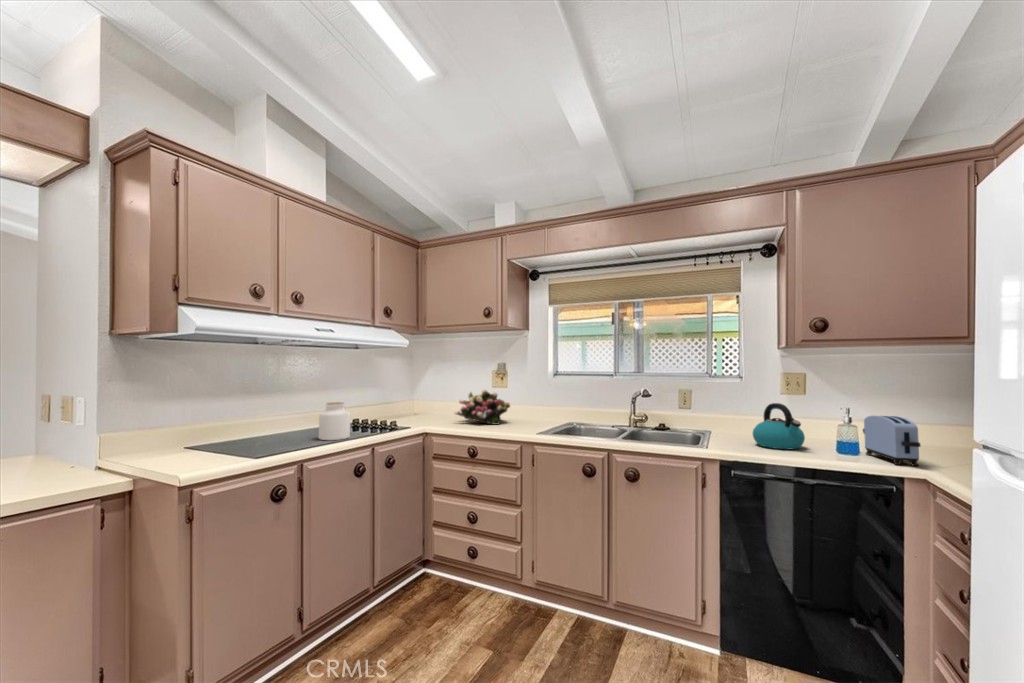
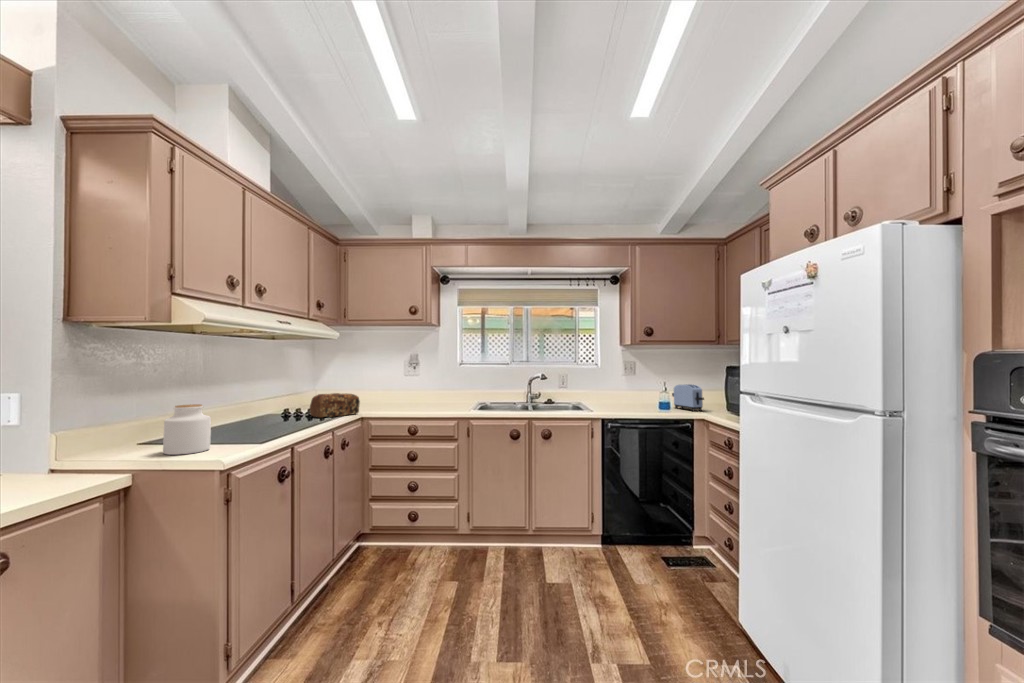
flower arrangement: present [455,390,510,424] -> none [377,380,427,409]
jar: present [319,402,350,440] -> present [163,404,211,455]
bread loaf: none [381,402,429,428] -> present [310,393,360,418]
kettle: present [753,403,805,449] -> none [613,380,643,409]

